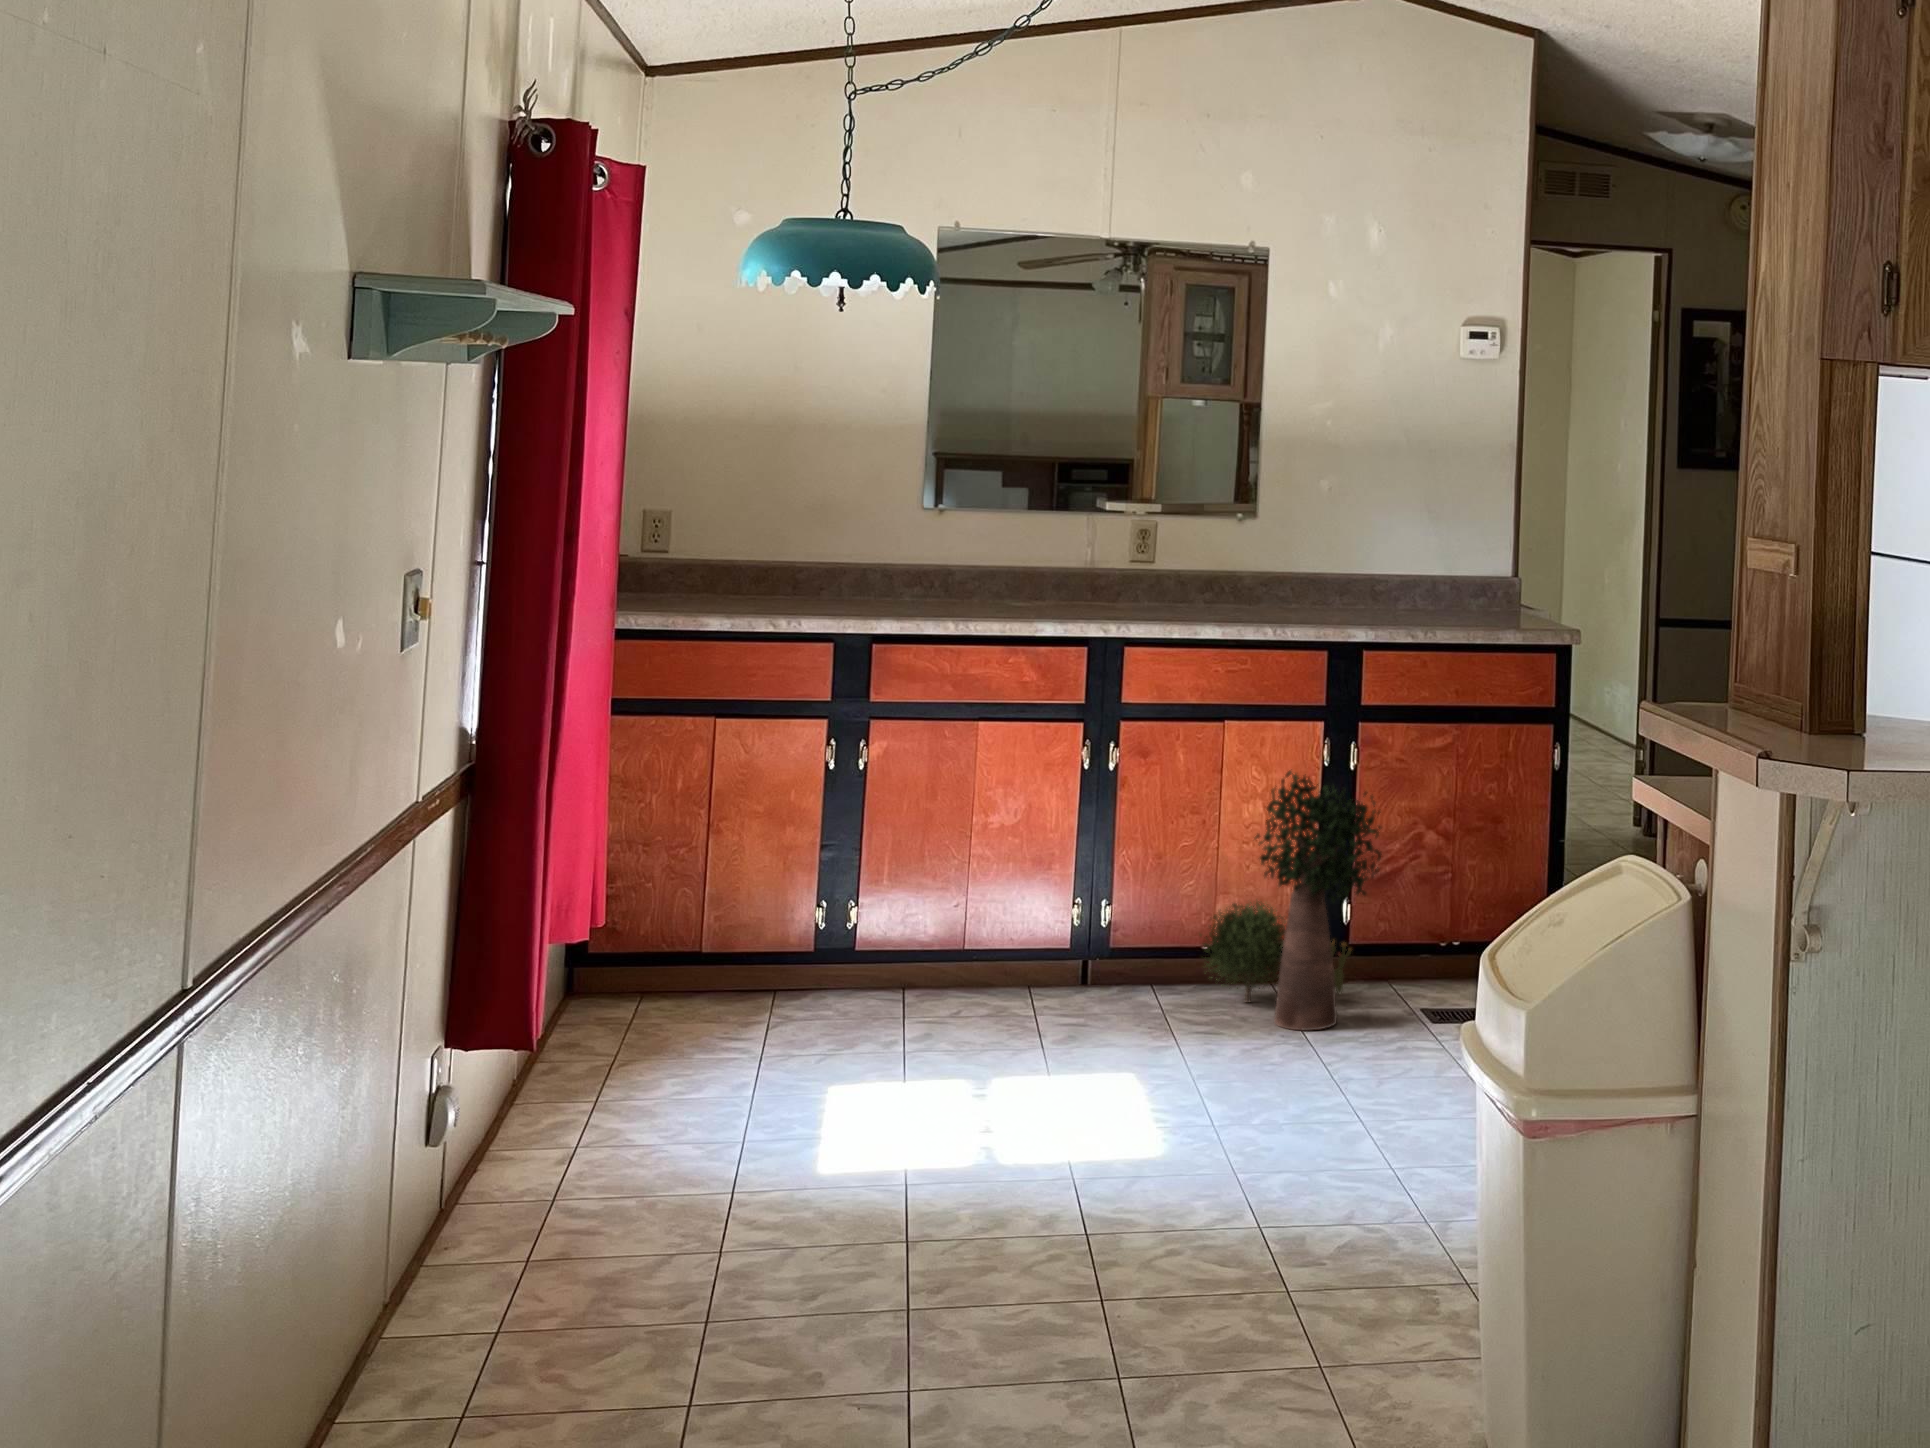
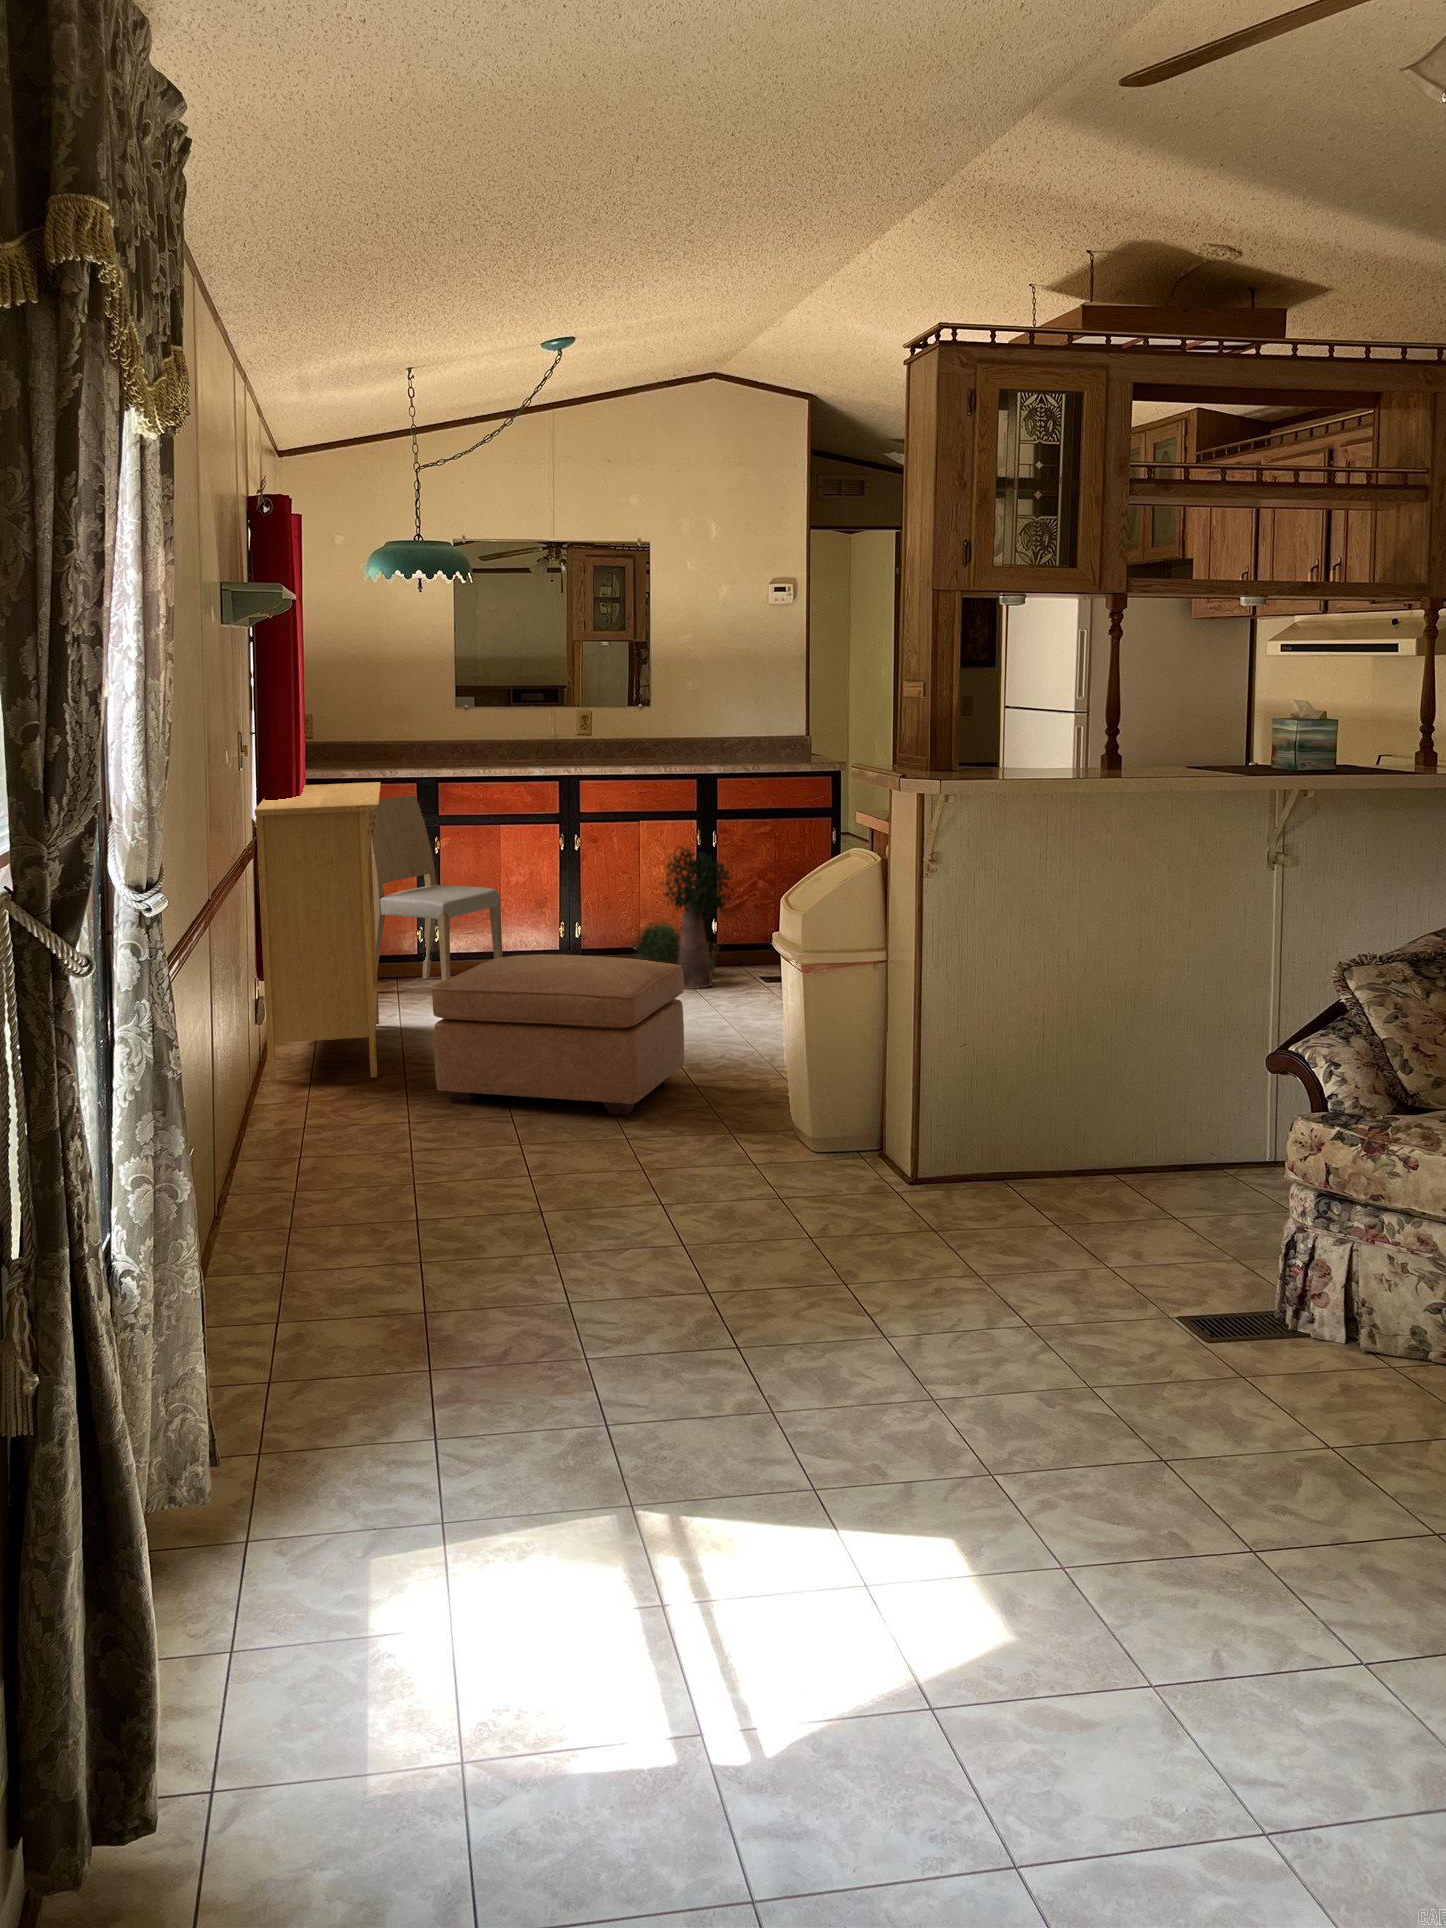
console table: none [446,654,751,1272] -> present [255,782,381,1082]
dining chair: none [716,664,970,1056] -> present [370,795,502,982]
ottoman: none [771,1015,1278,1386] -> present [431,954,684,1116]

